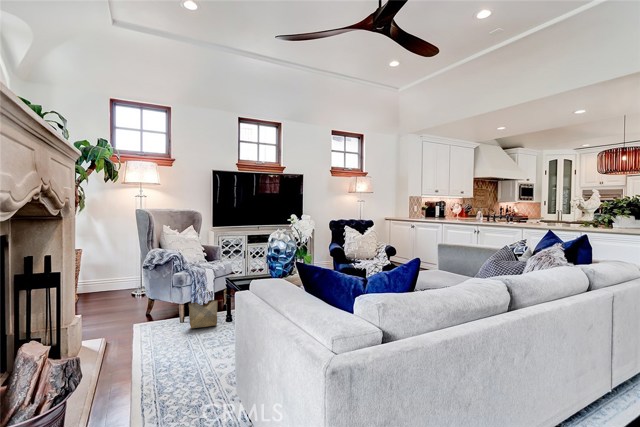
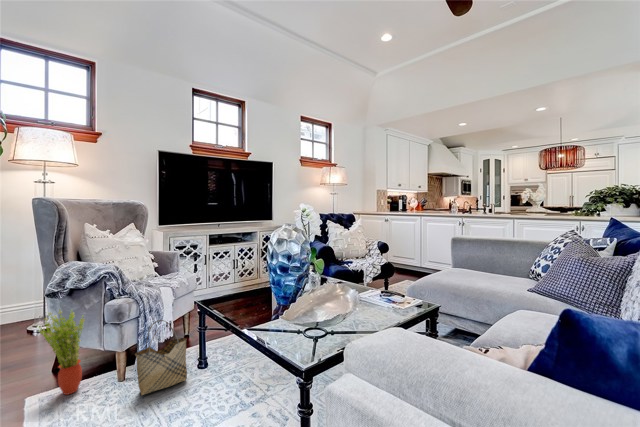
potted plant: none [140,275,164,324] -> present [39,310,85,395]

